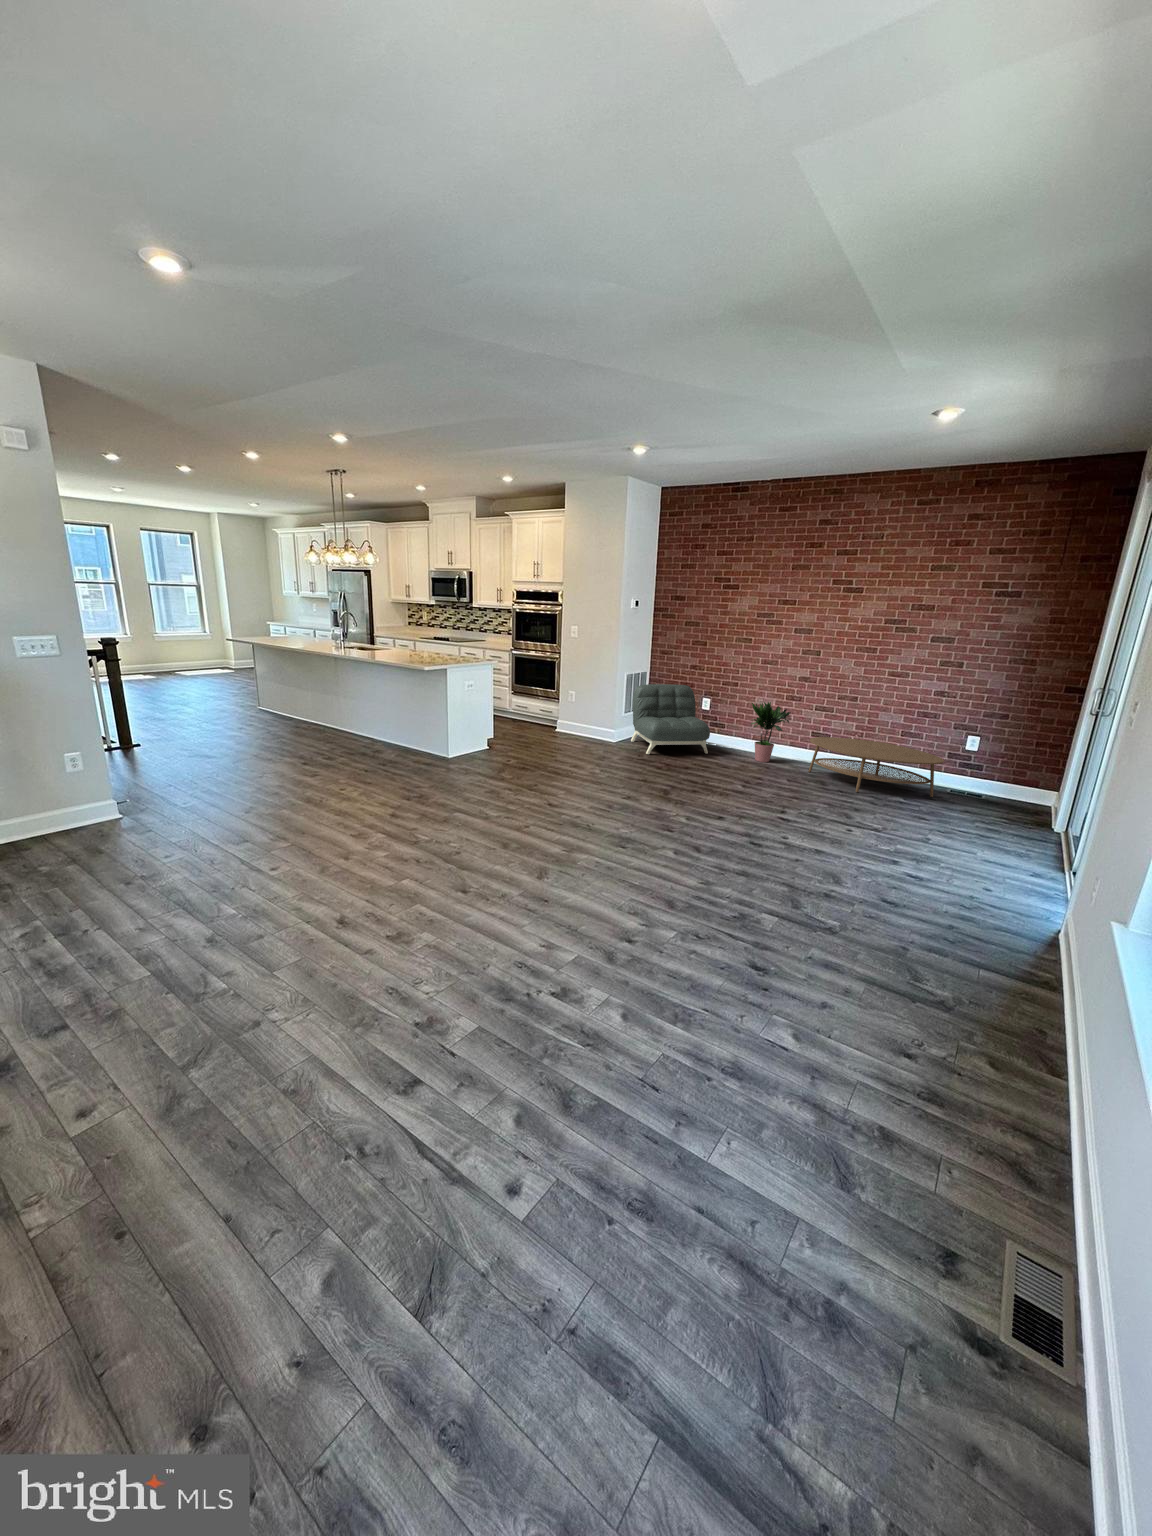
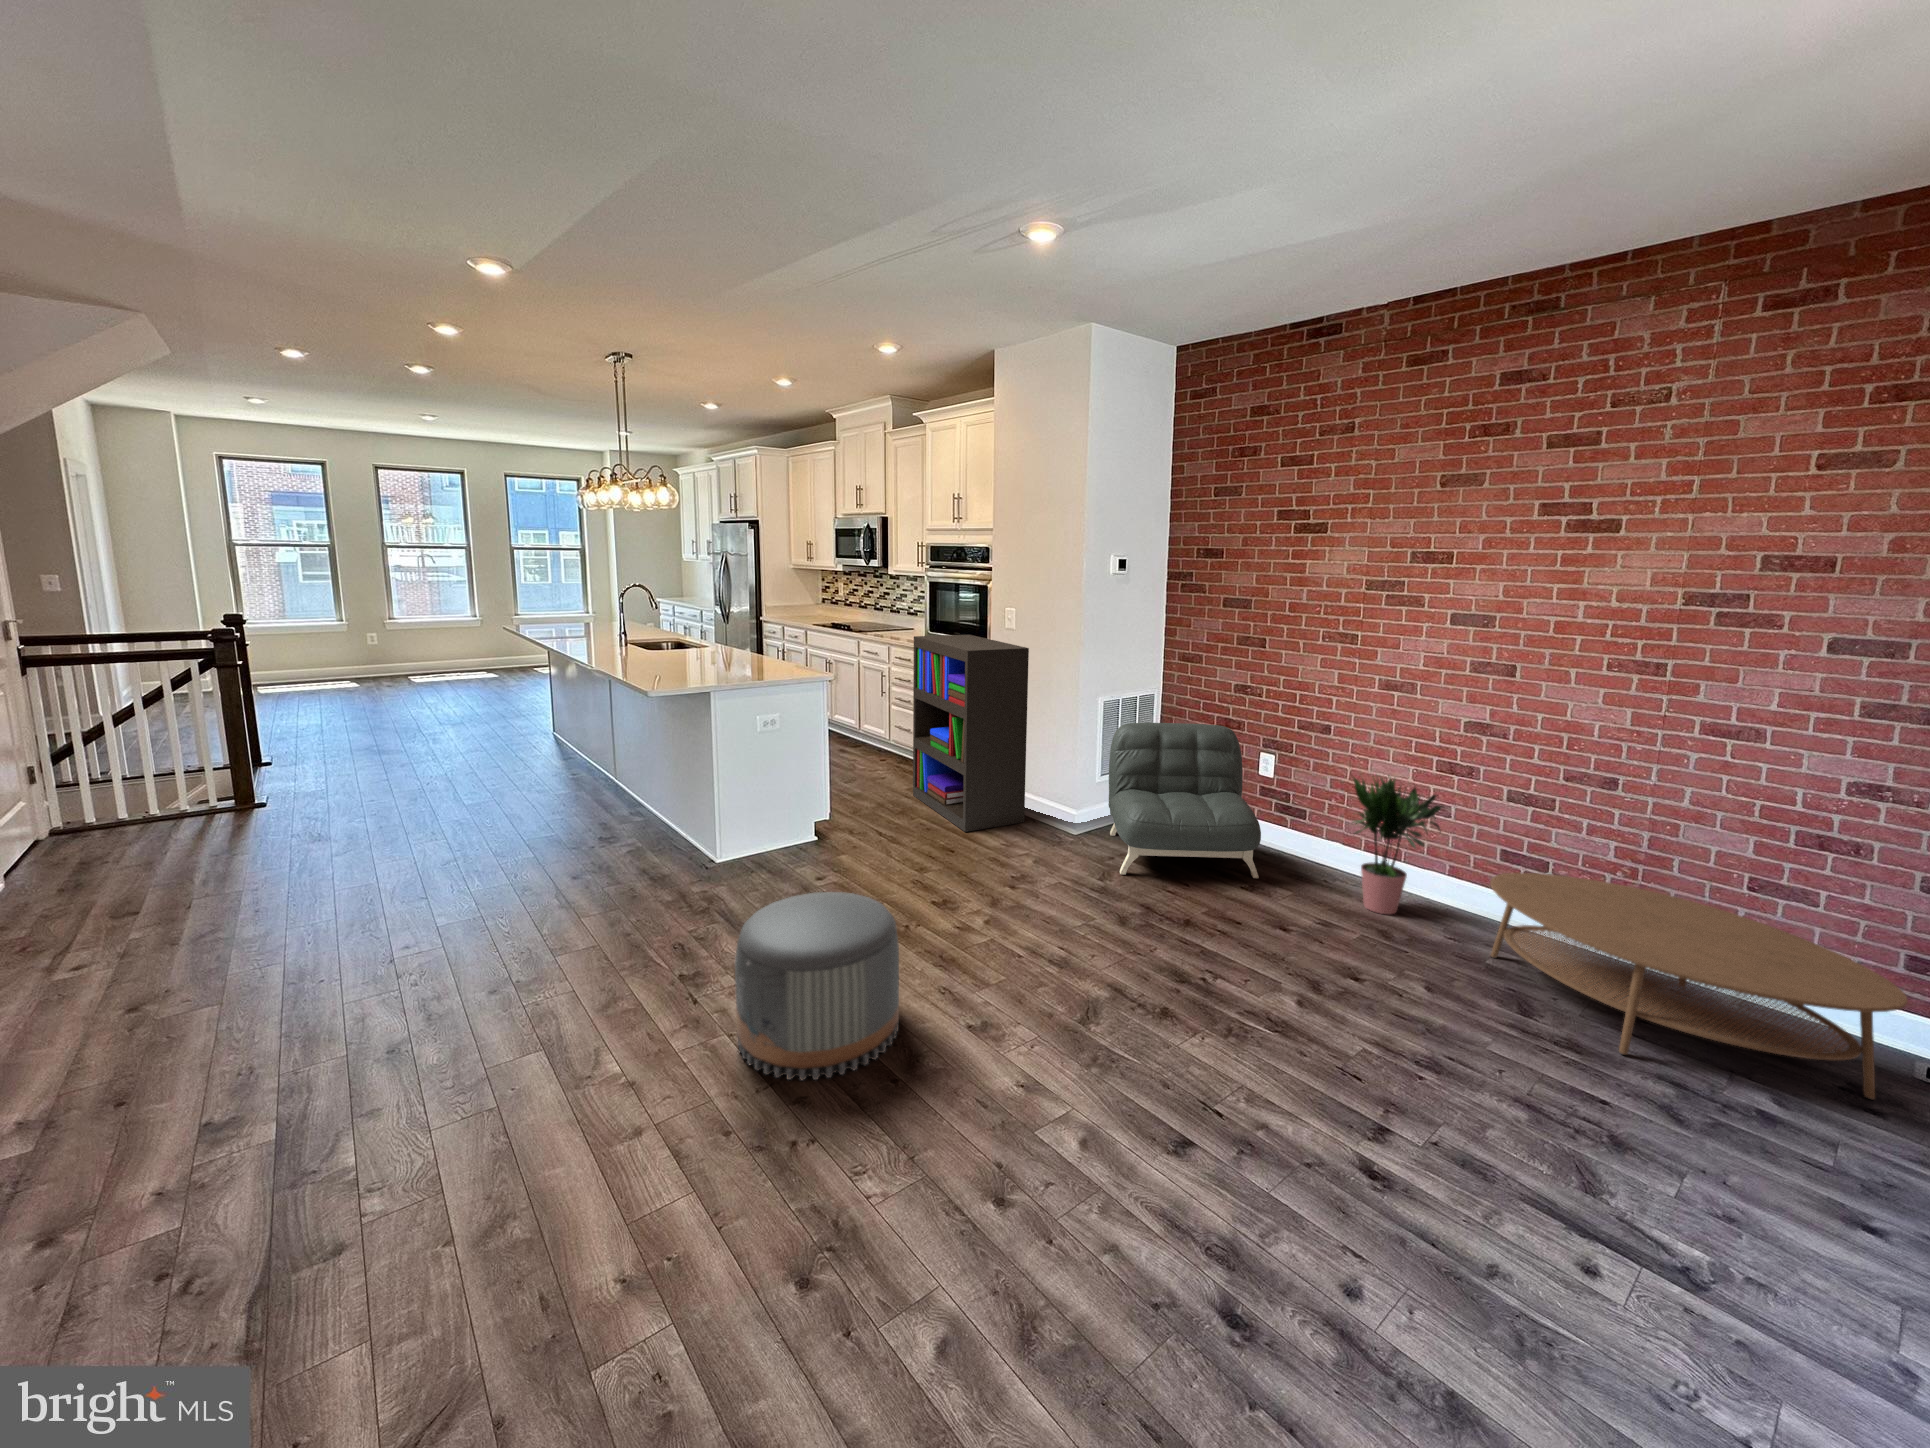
bookshelf: none [518,641,590,743] -> present [913,635,1029,832]
pouf: none [532,747,598,813] -> present [735,892,899,1080]

